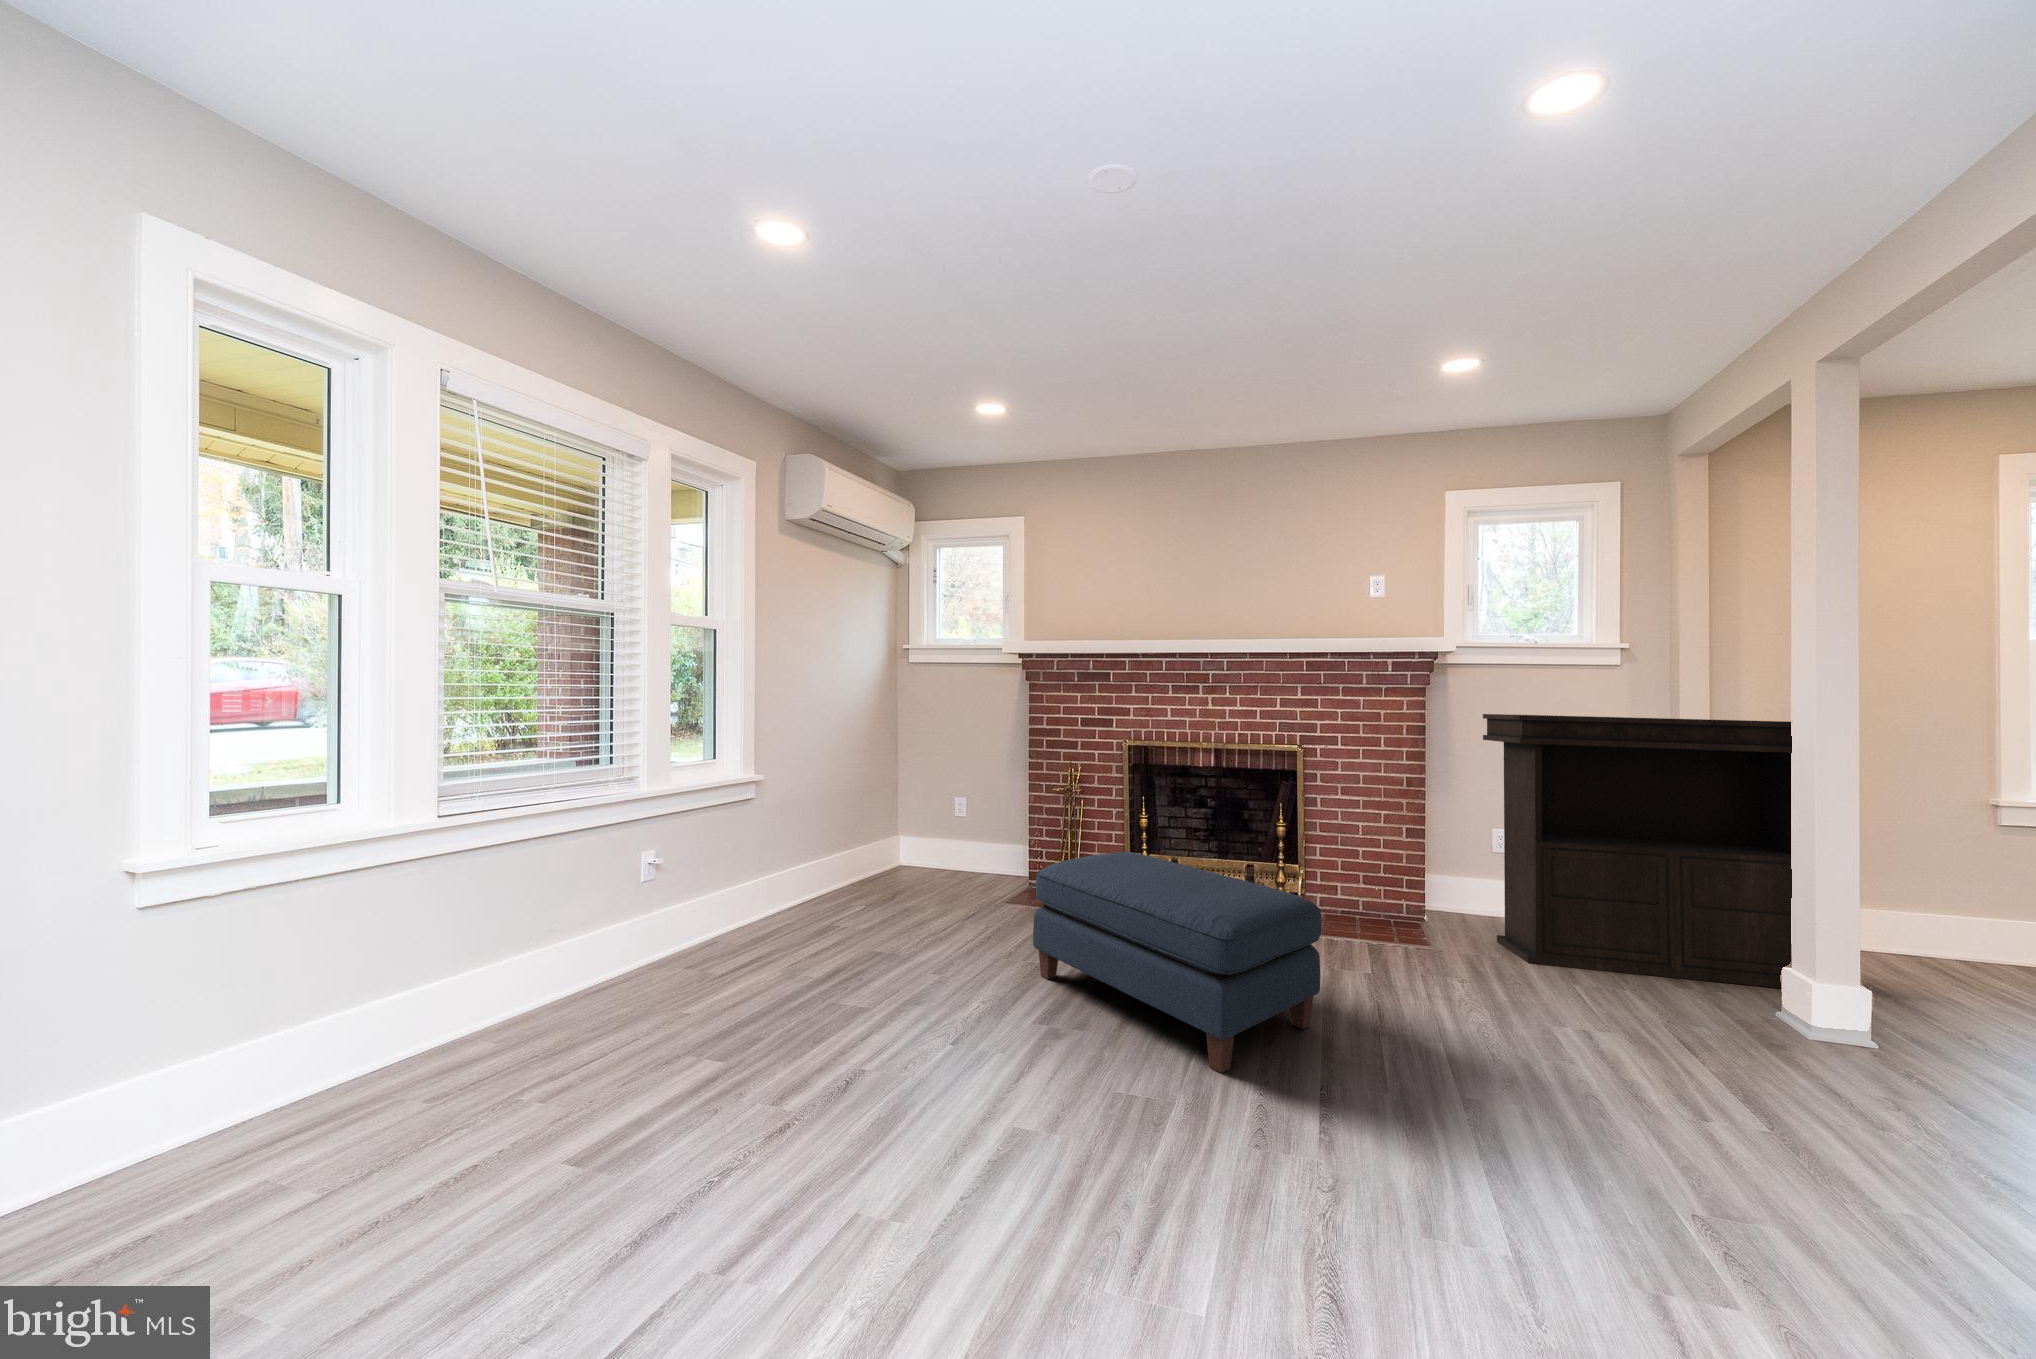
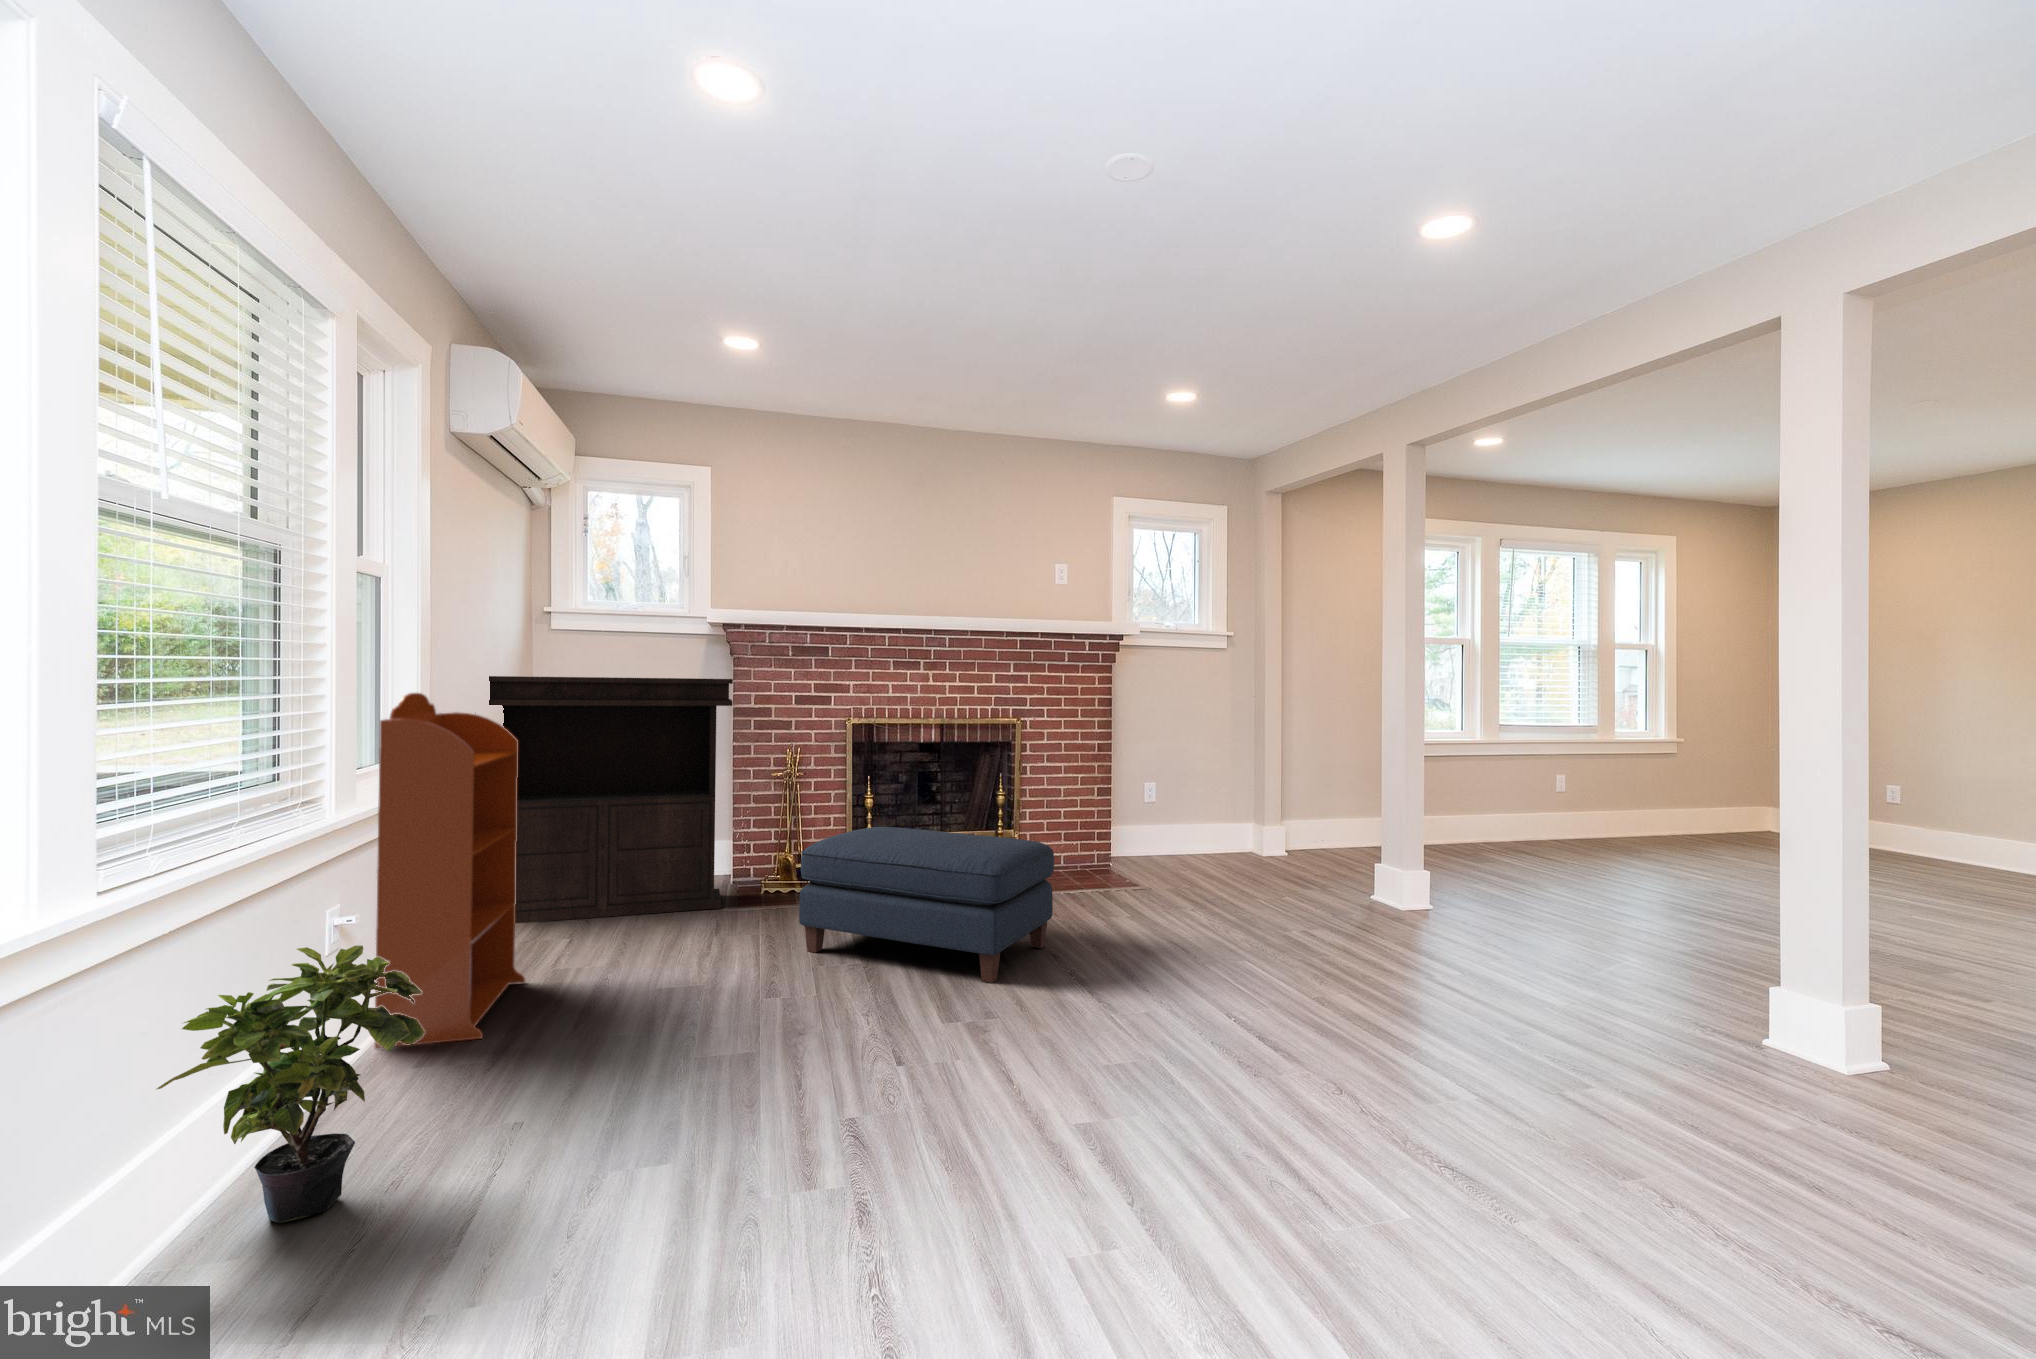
bookcase: none [642,704,796,1019] -> present [374,693,525,1048]
console table: present [1483,714,1792,988] -> present [489,676,733,923]
potted plant: none [268,940,544,1224] -> present [157,945,425,1223]

